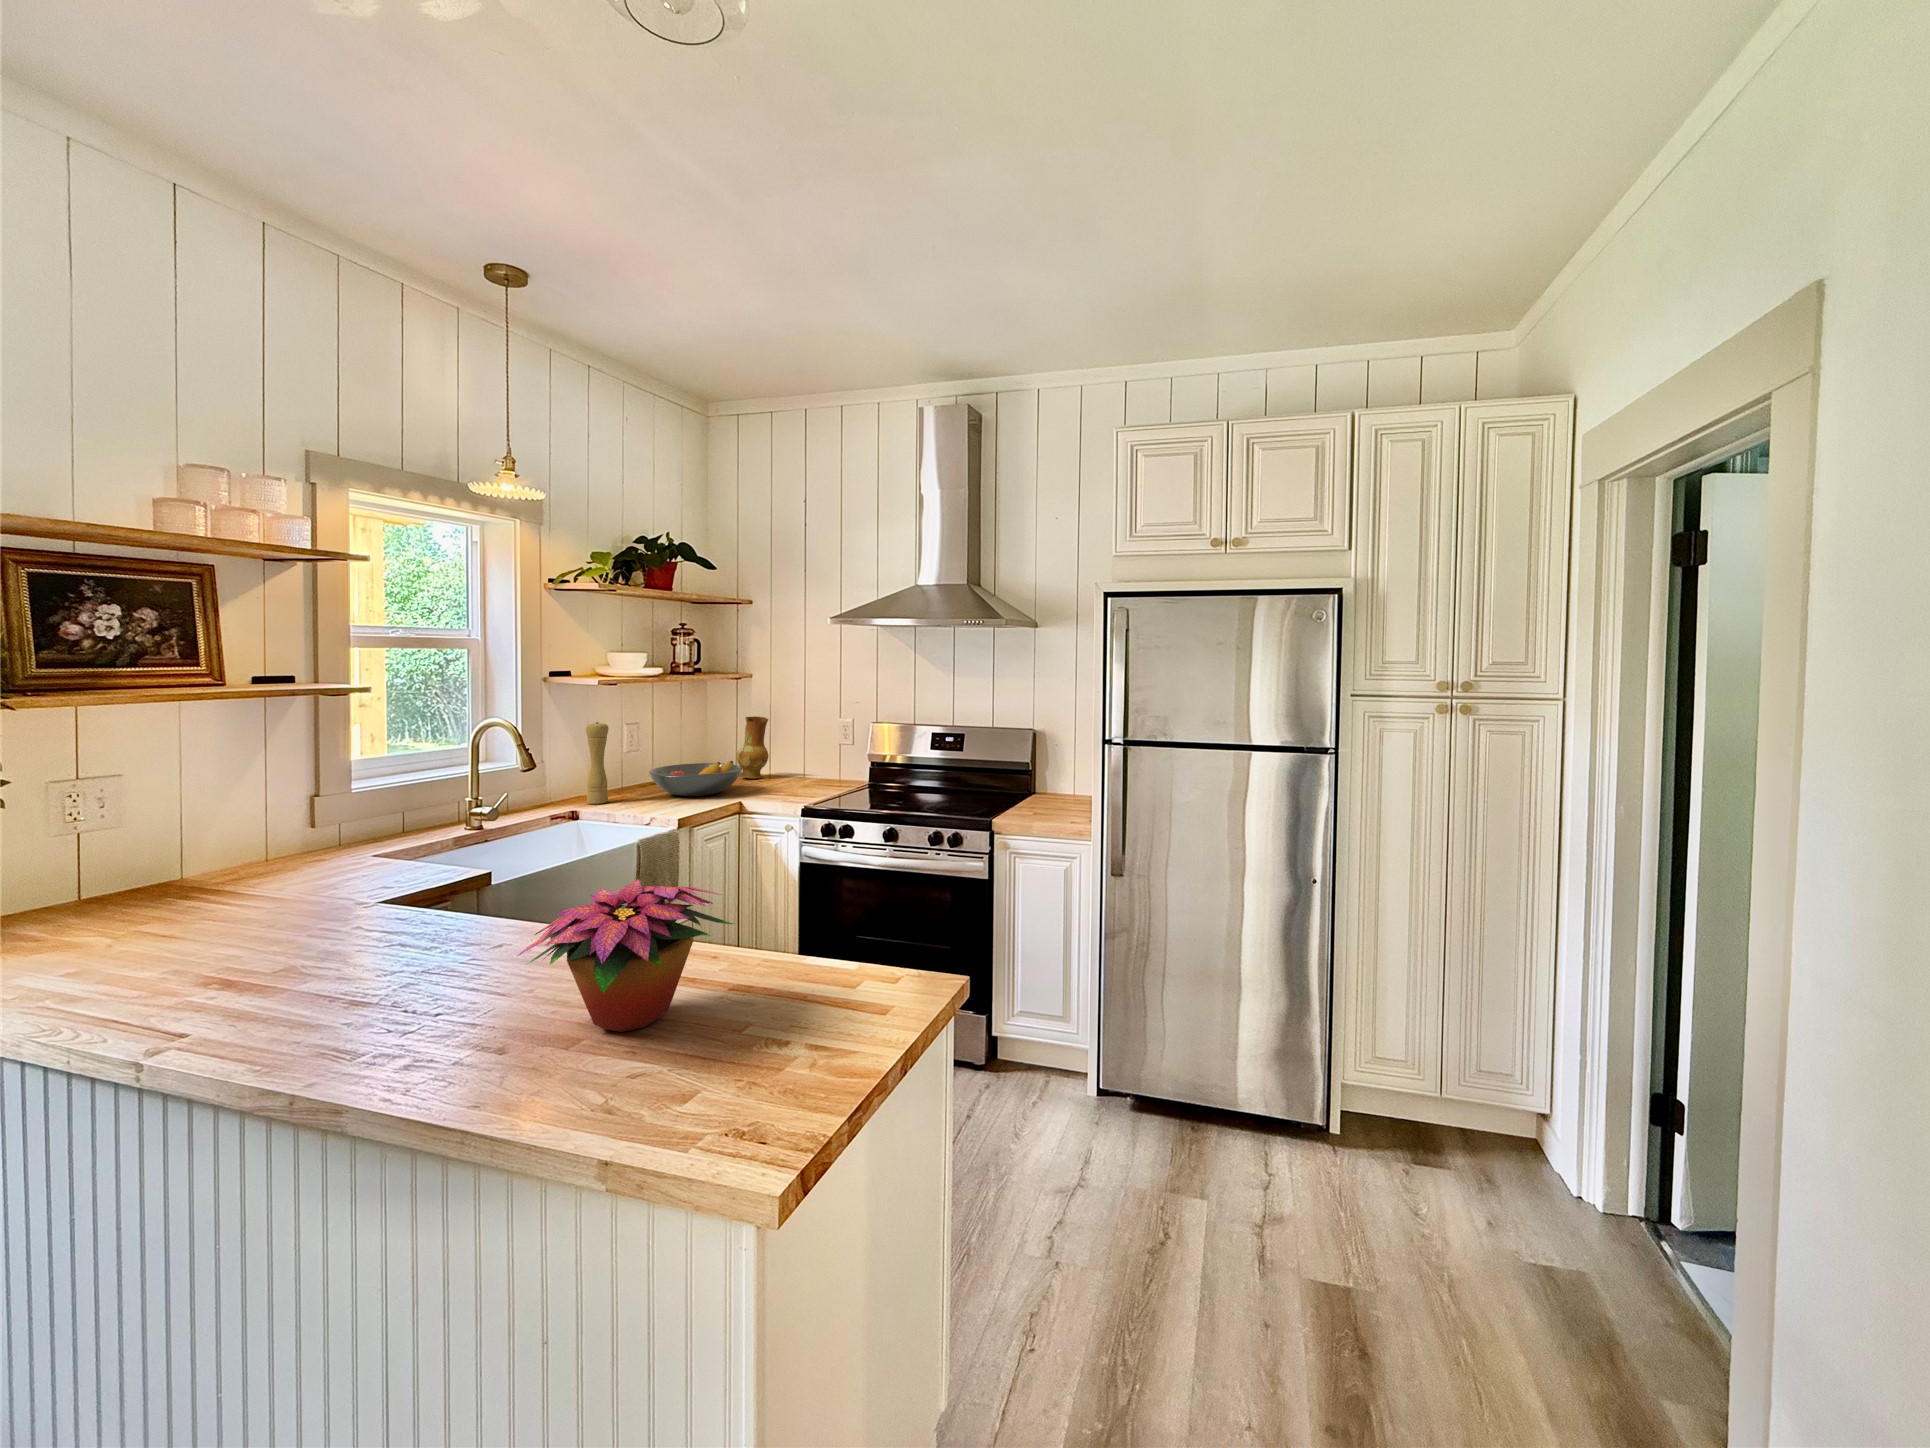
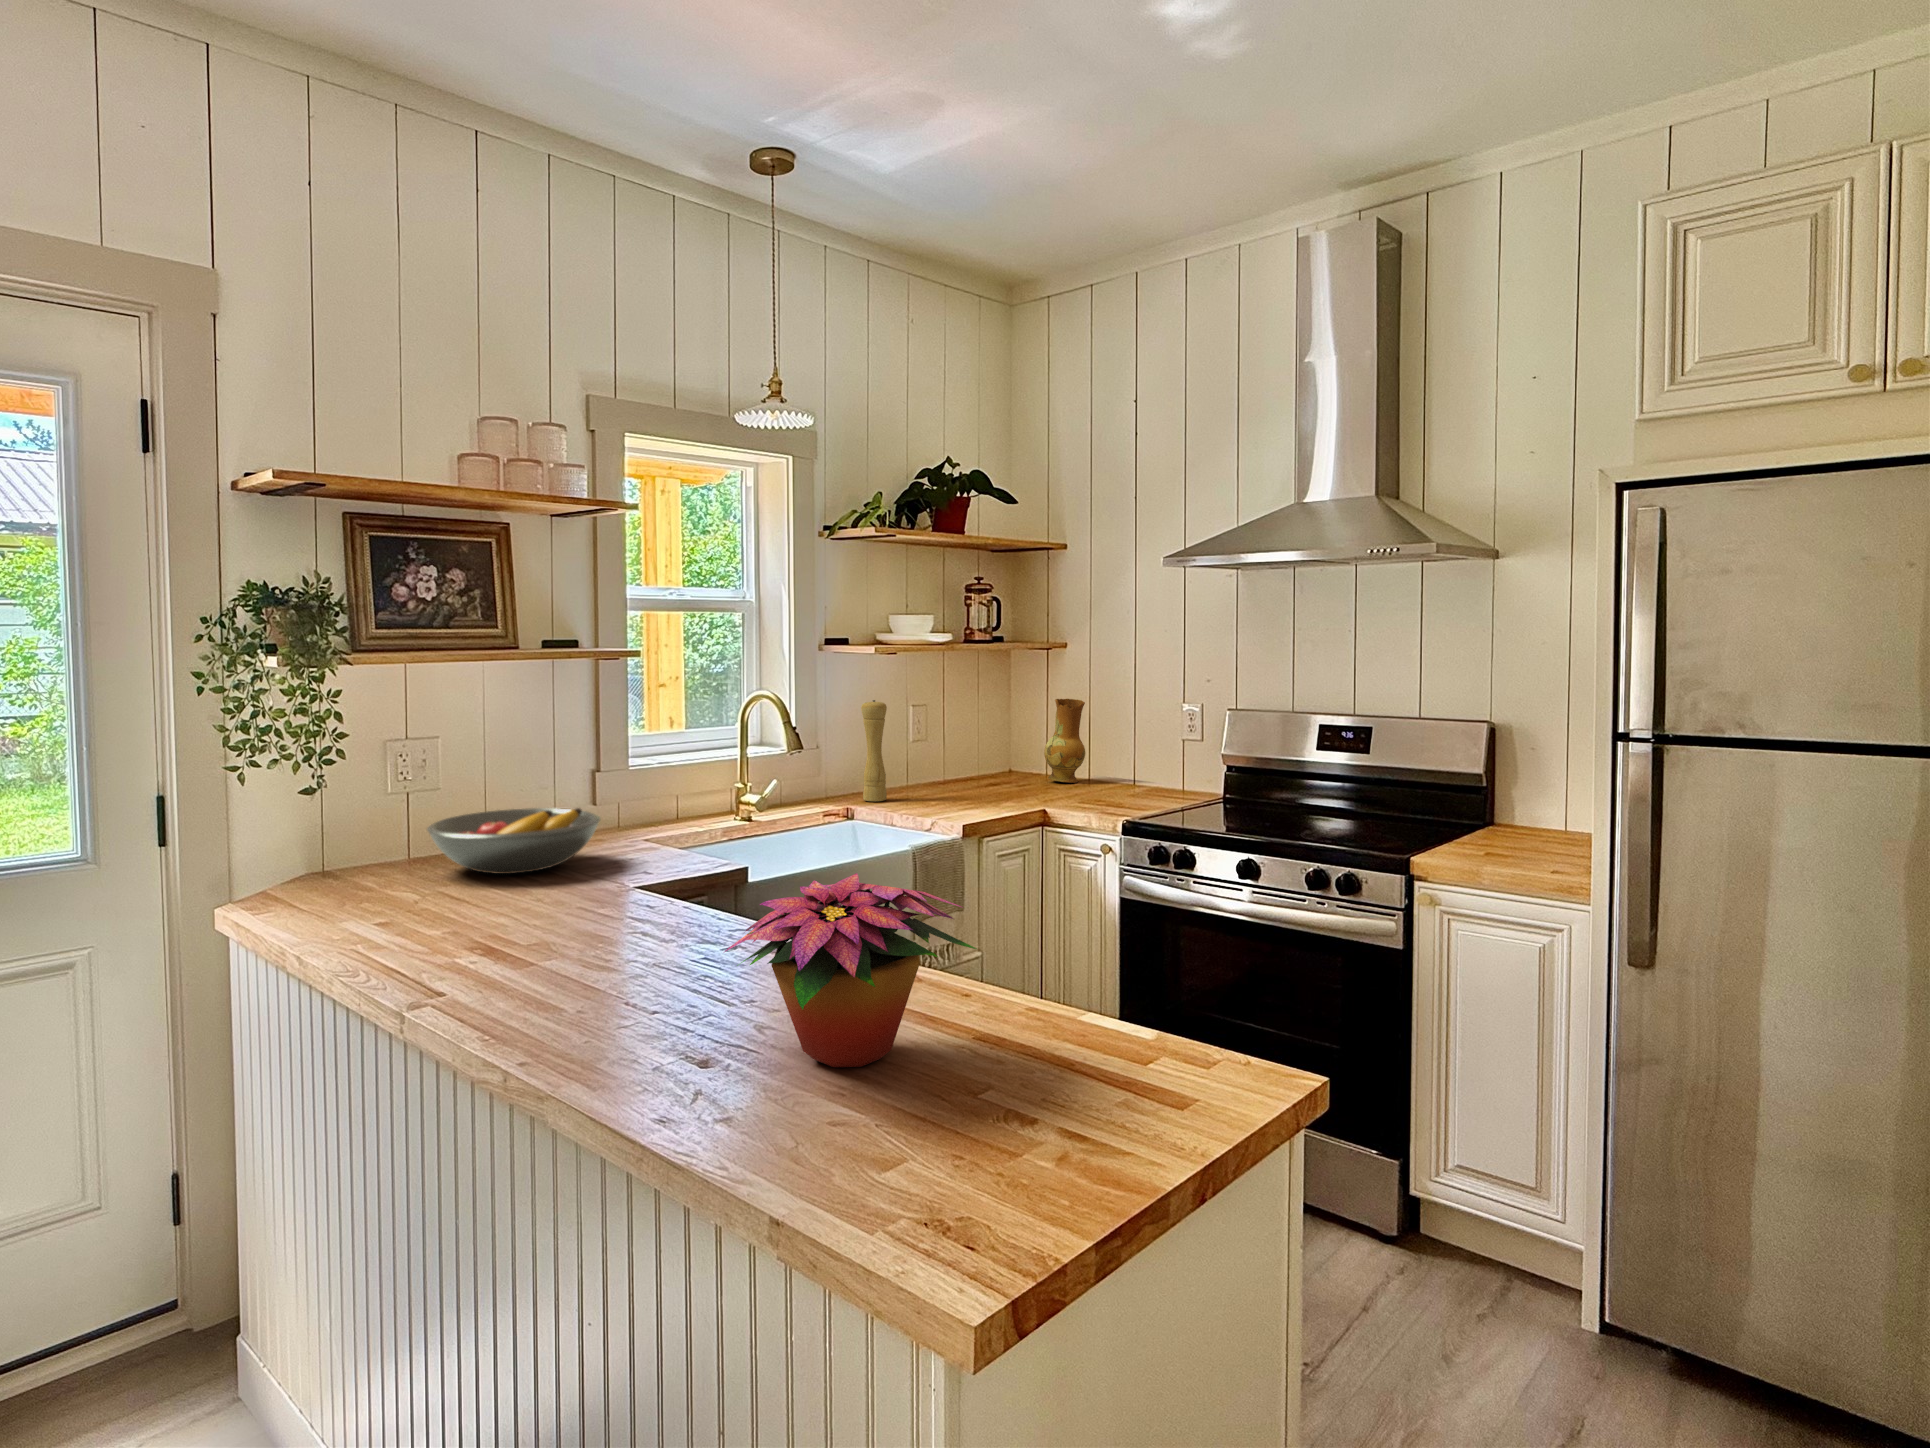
fruit bowl: present [649,761,743,796] -> present [427,808,600,874]

